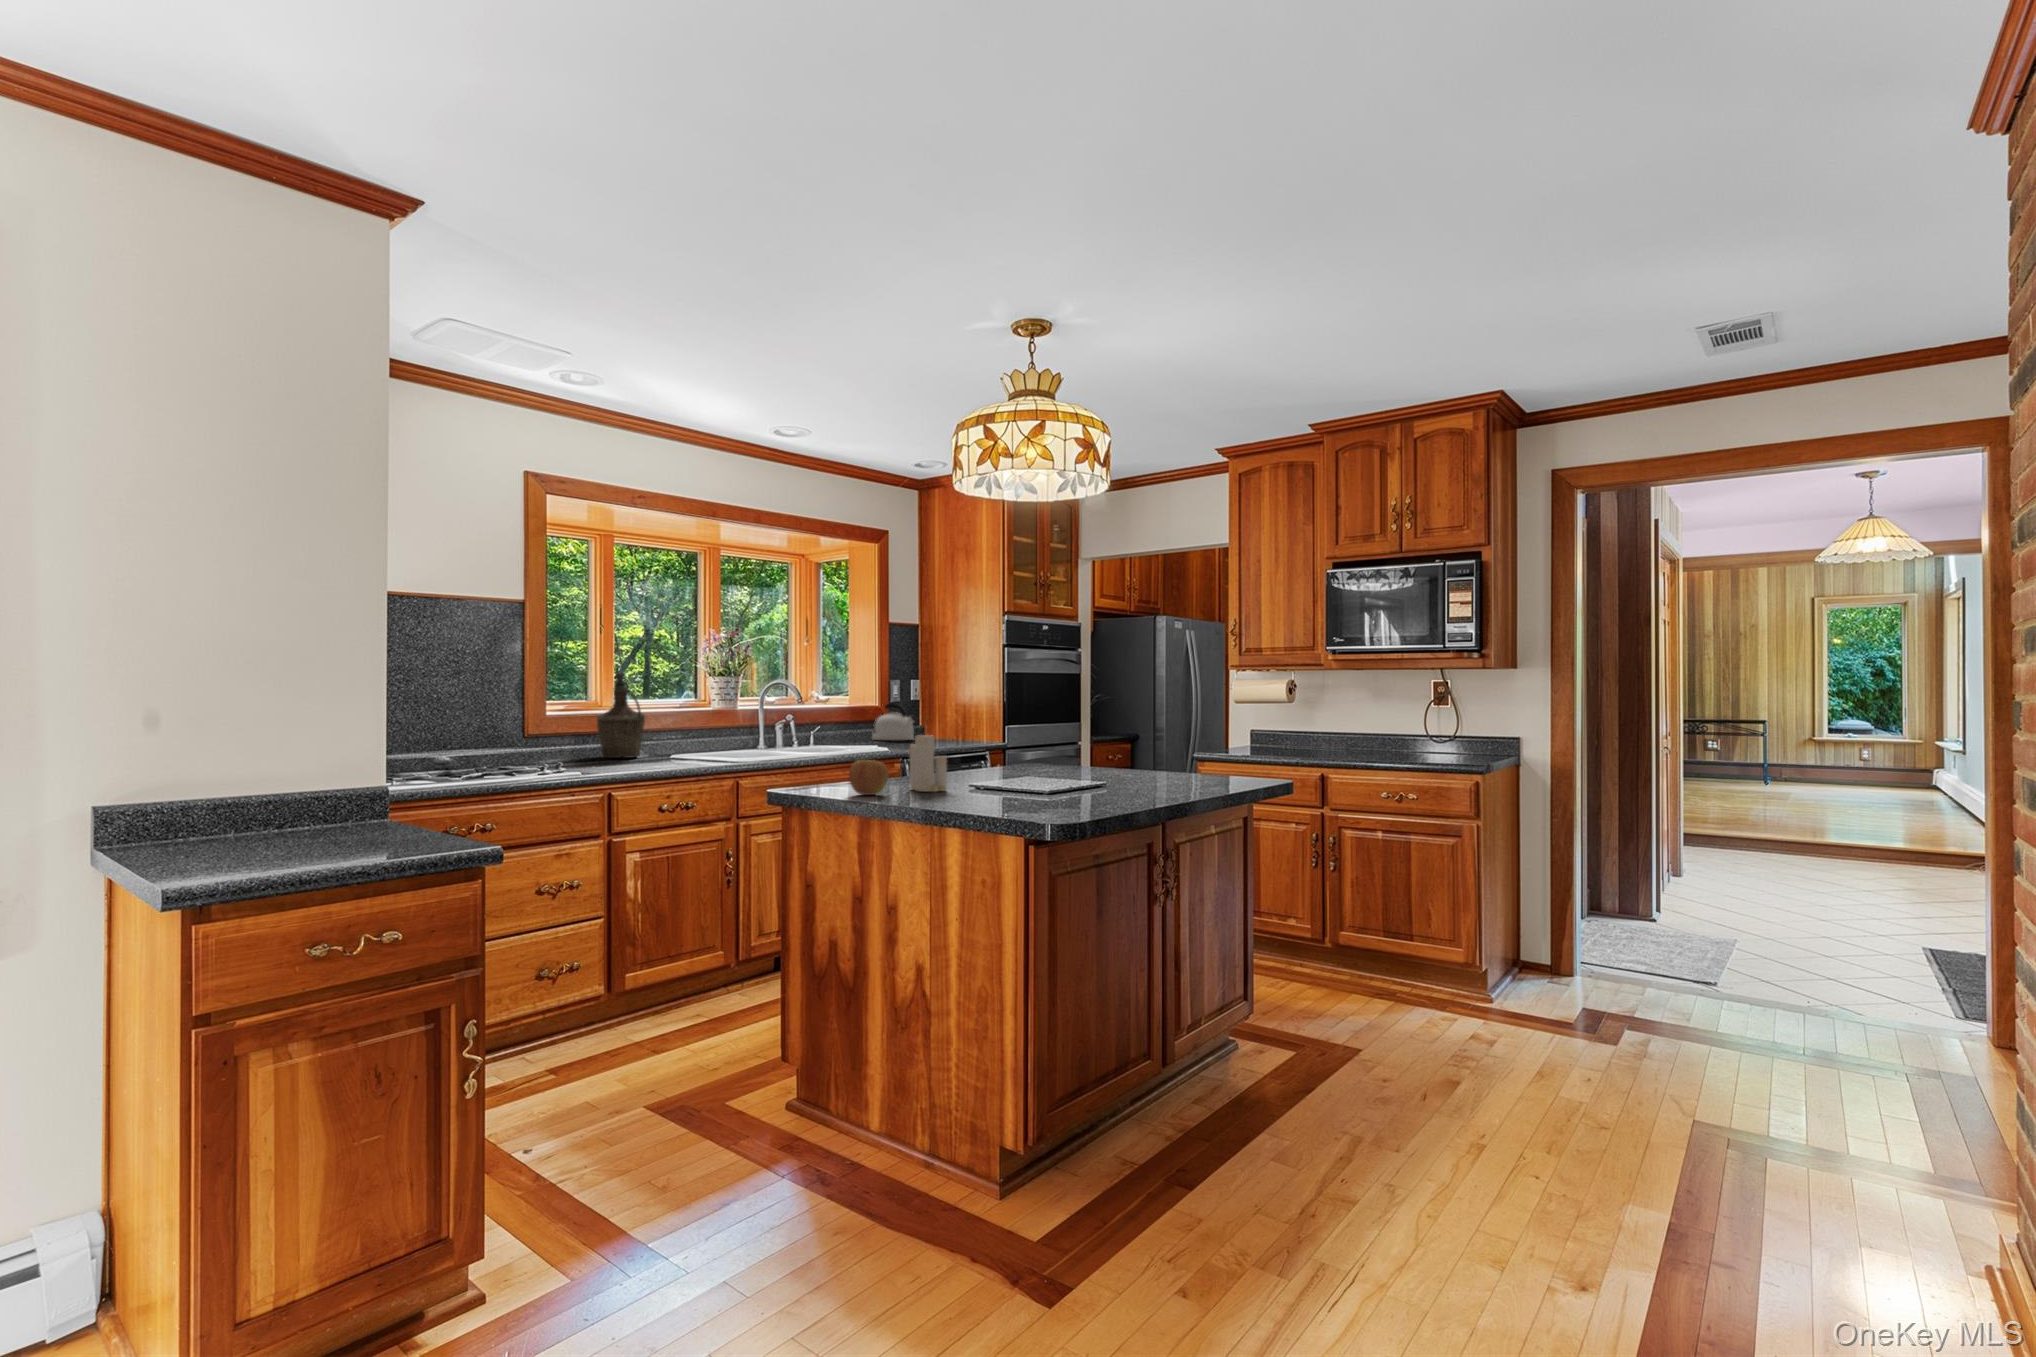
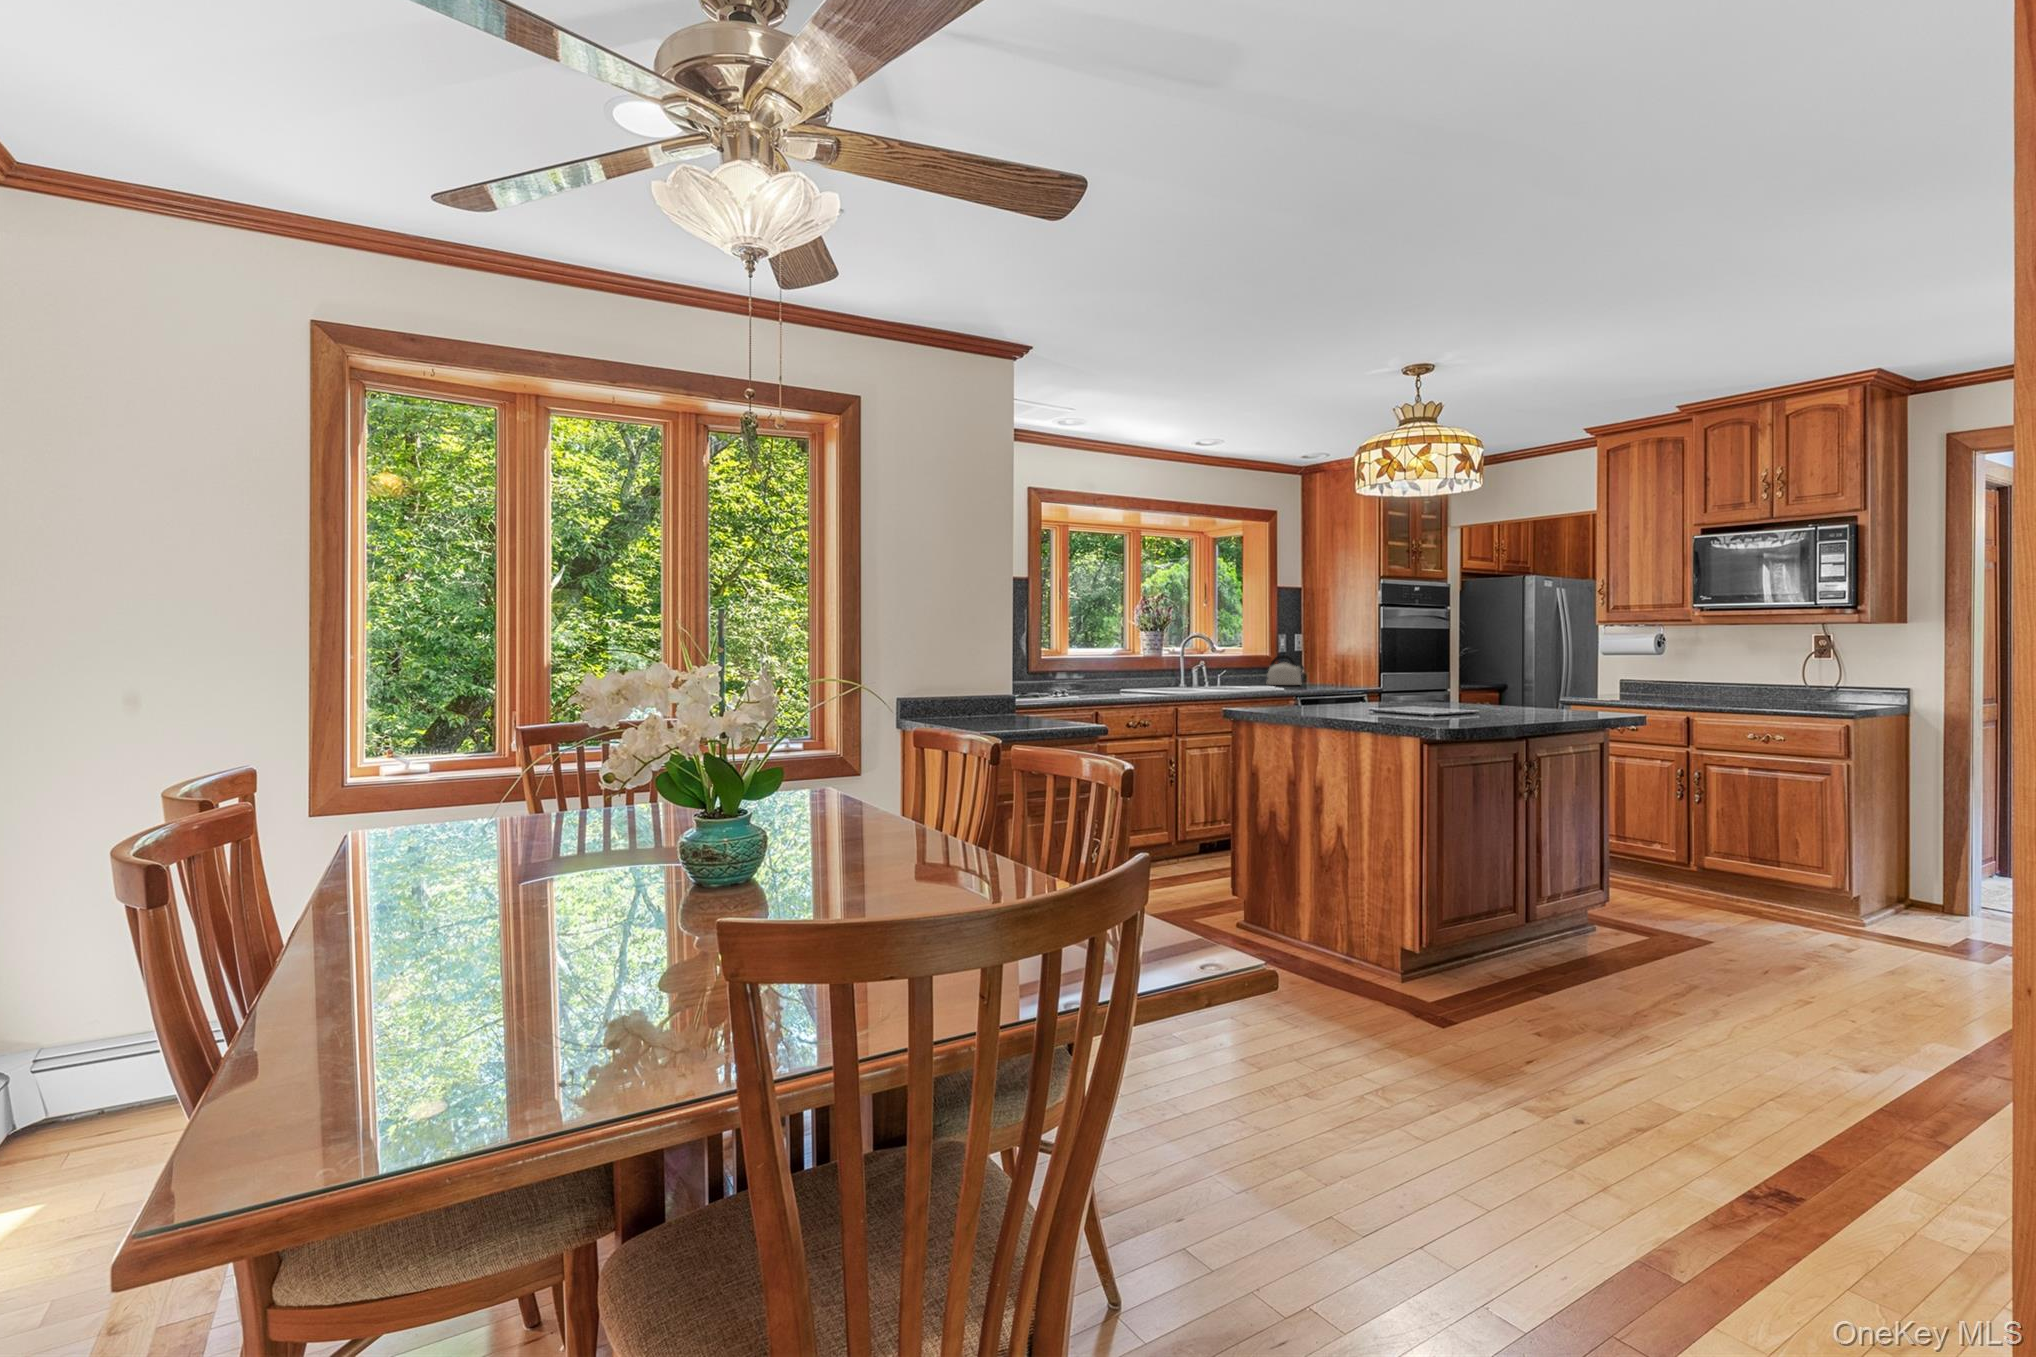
bottle: present [597,673,645,758] -> none [1075,631,1108,693]
candle: present [910,735,947,792] -> none [1325,669,1353,714]
apple: present [849,760,889,795] -> none [1283,690,1312,714]

